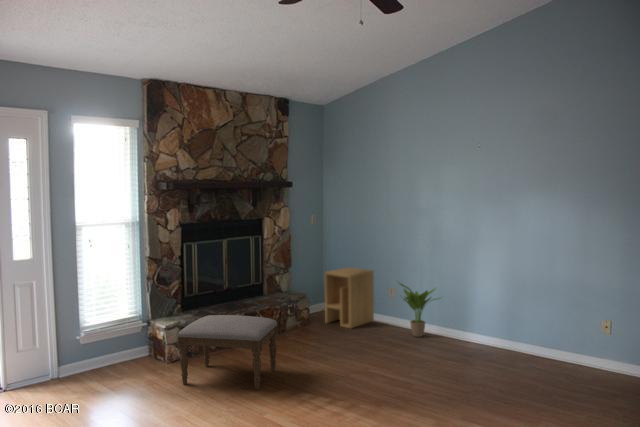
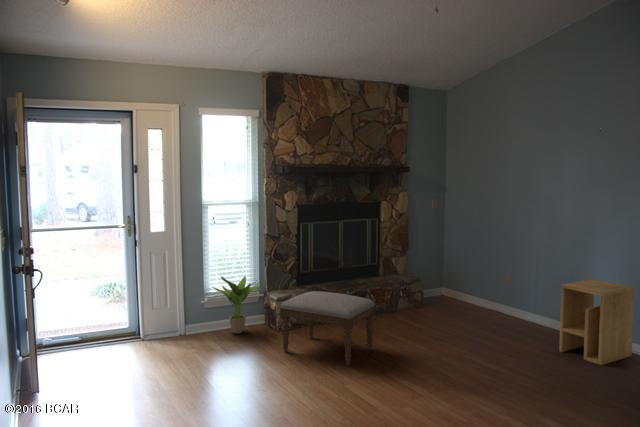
side table: present [325,267,374,328] -> present [559,279,634,365]
potted plant: present [399,283,439,337] -> present [213,276,259,334]

